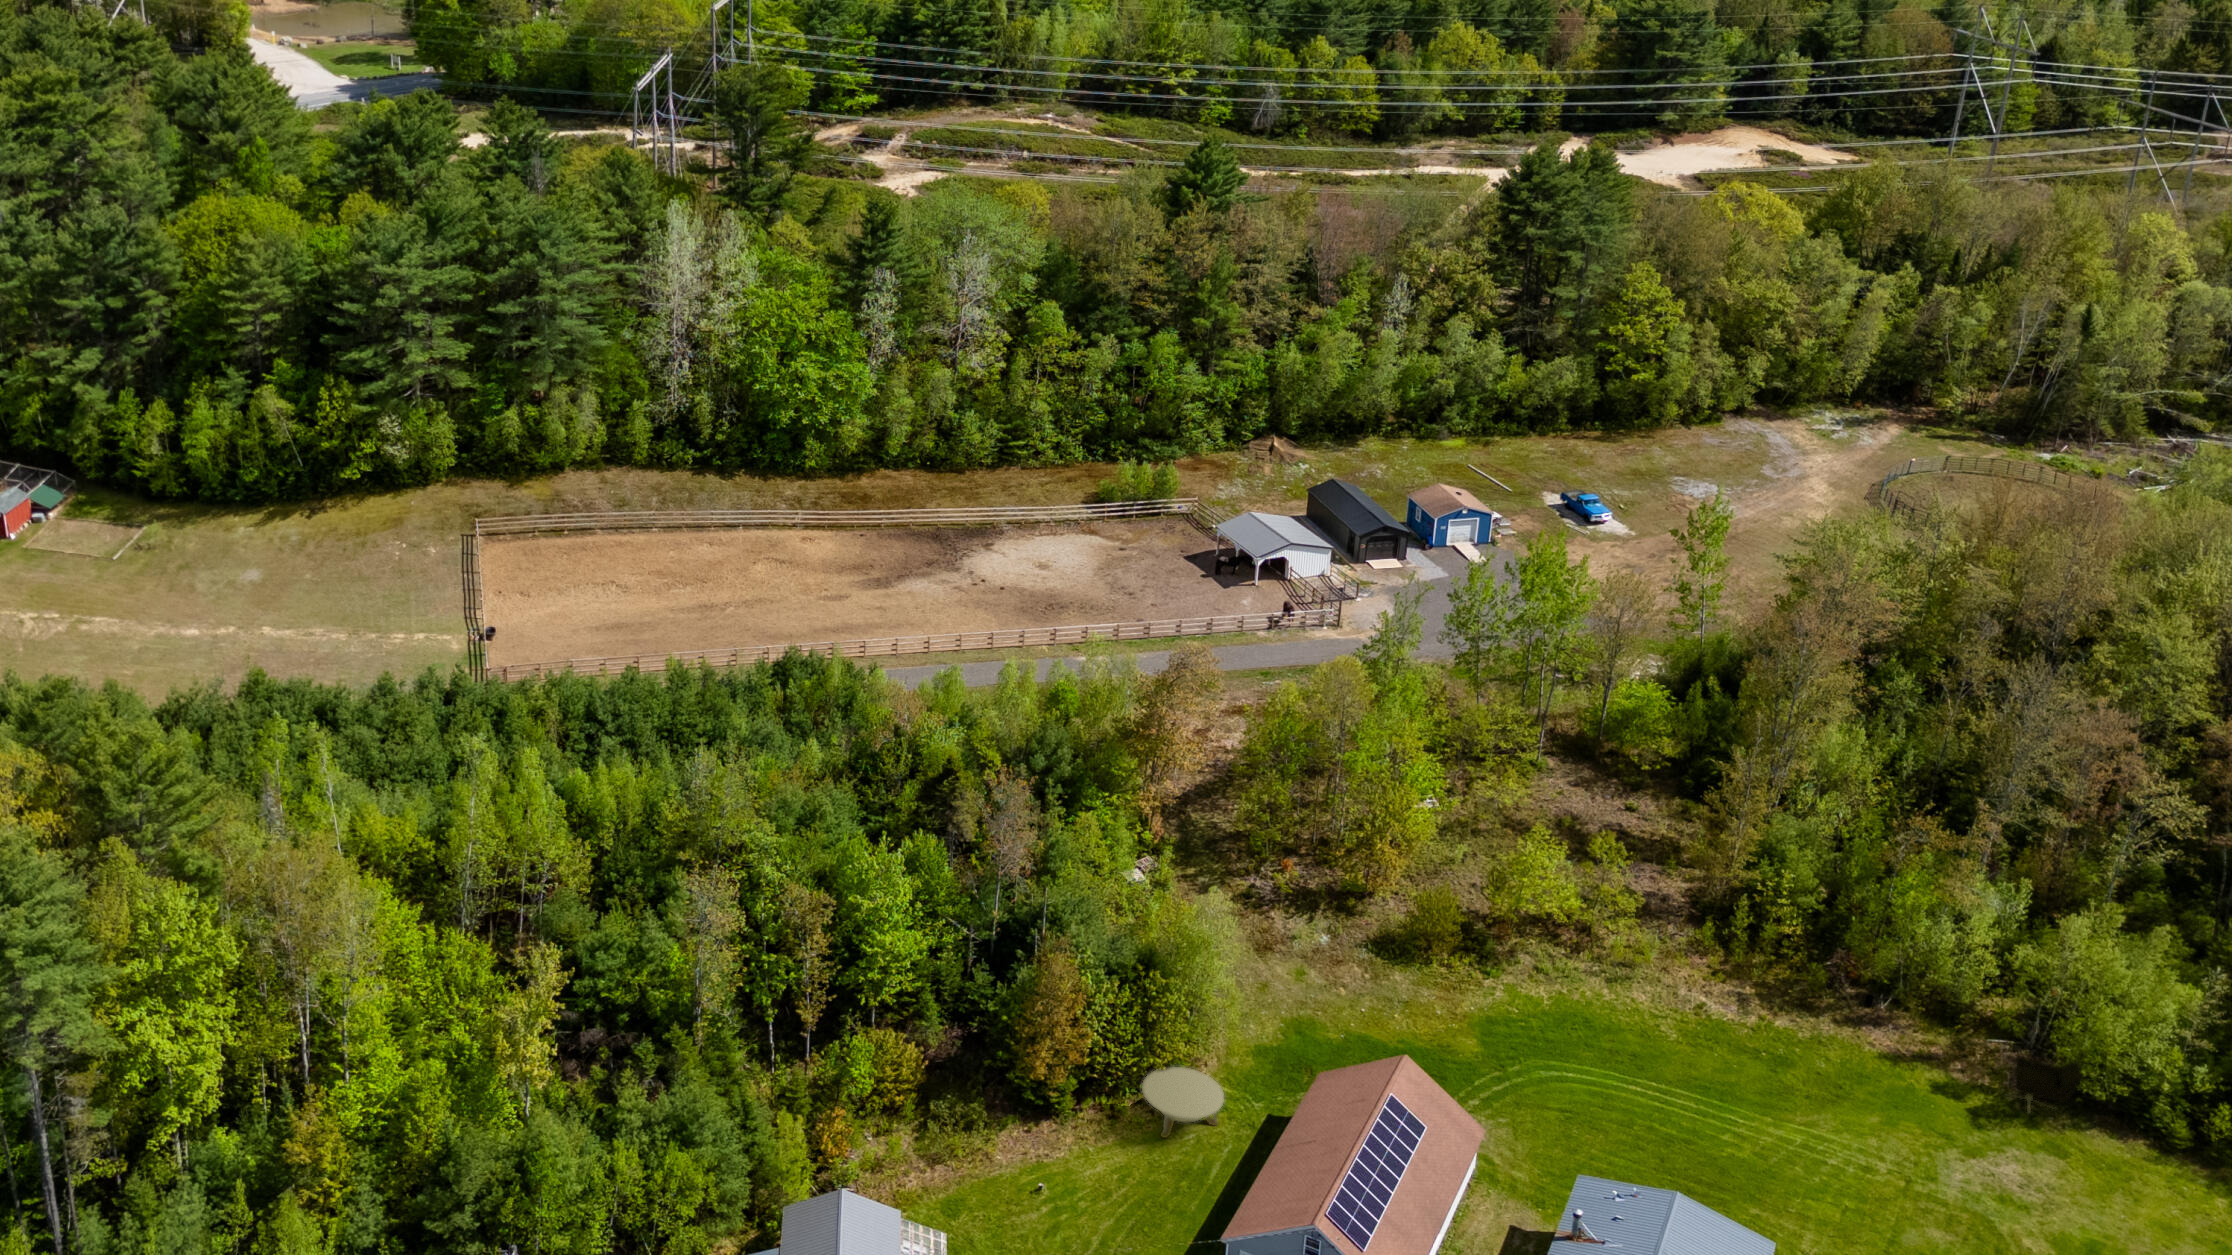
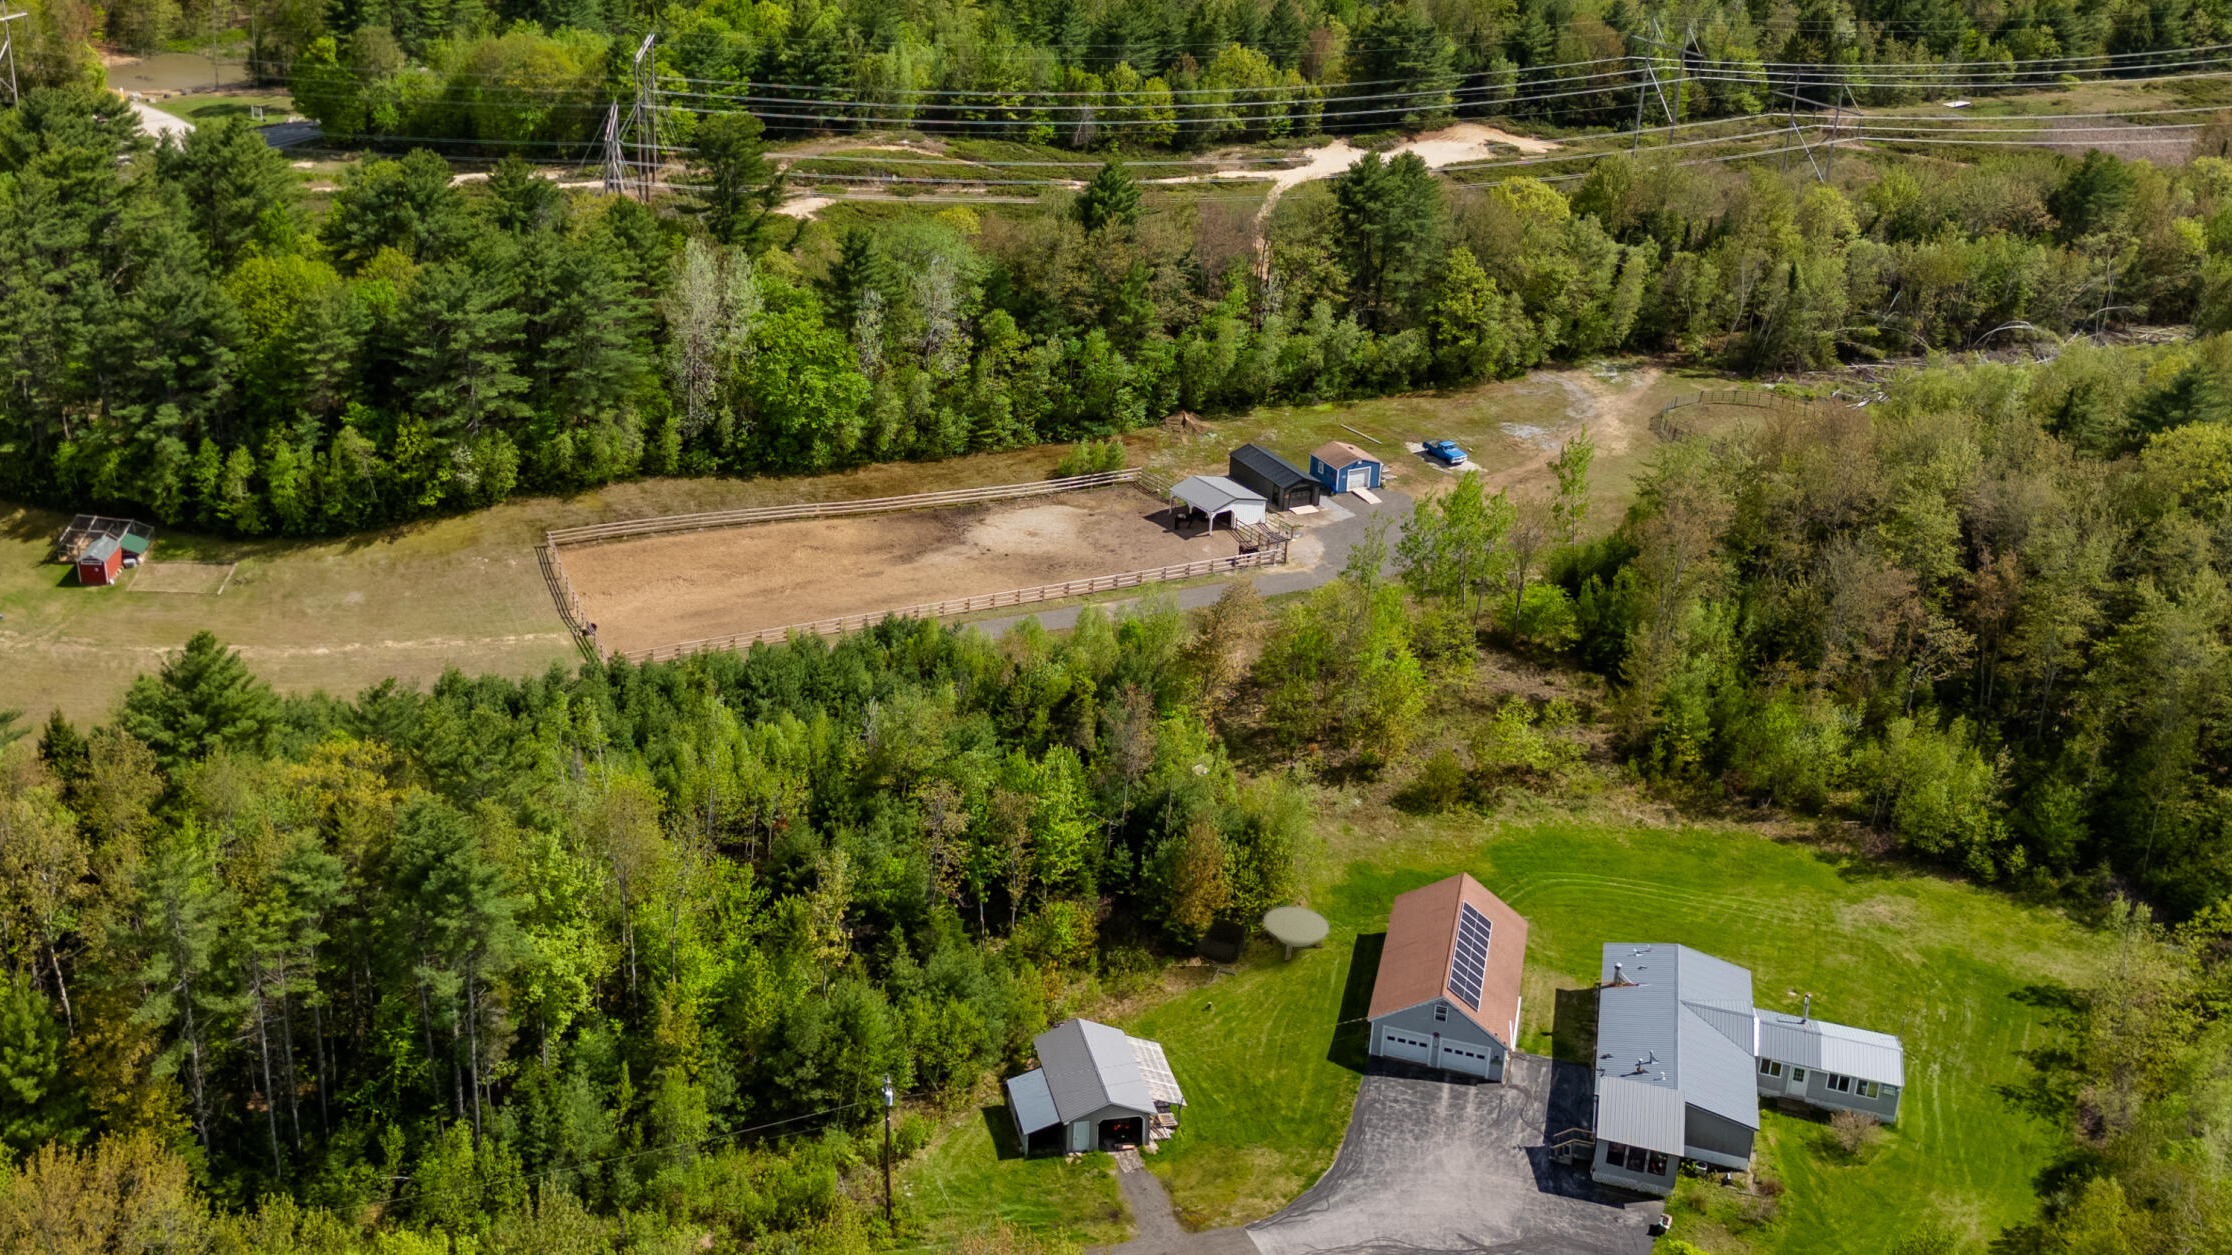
lounge chair: present [2014,1056,2082,1113] -> present [1195,918,1247,978]

